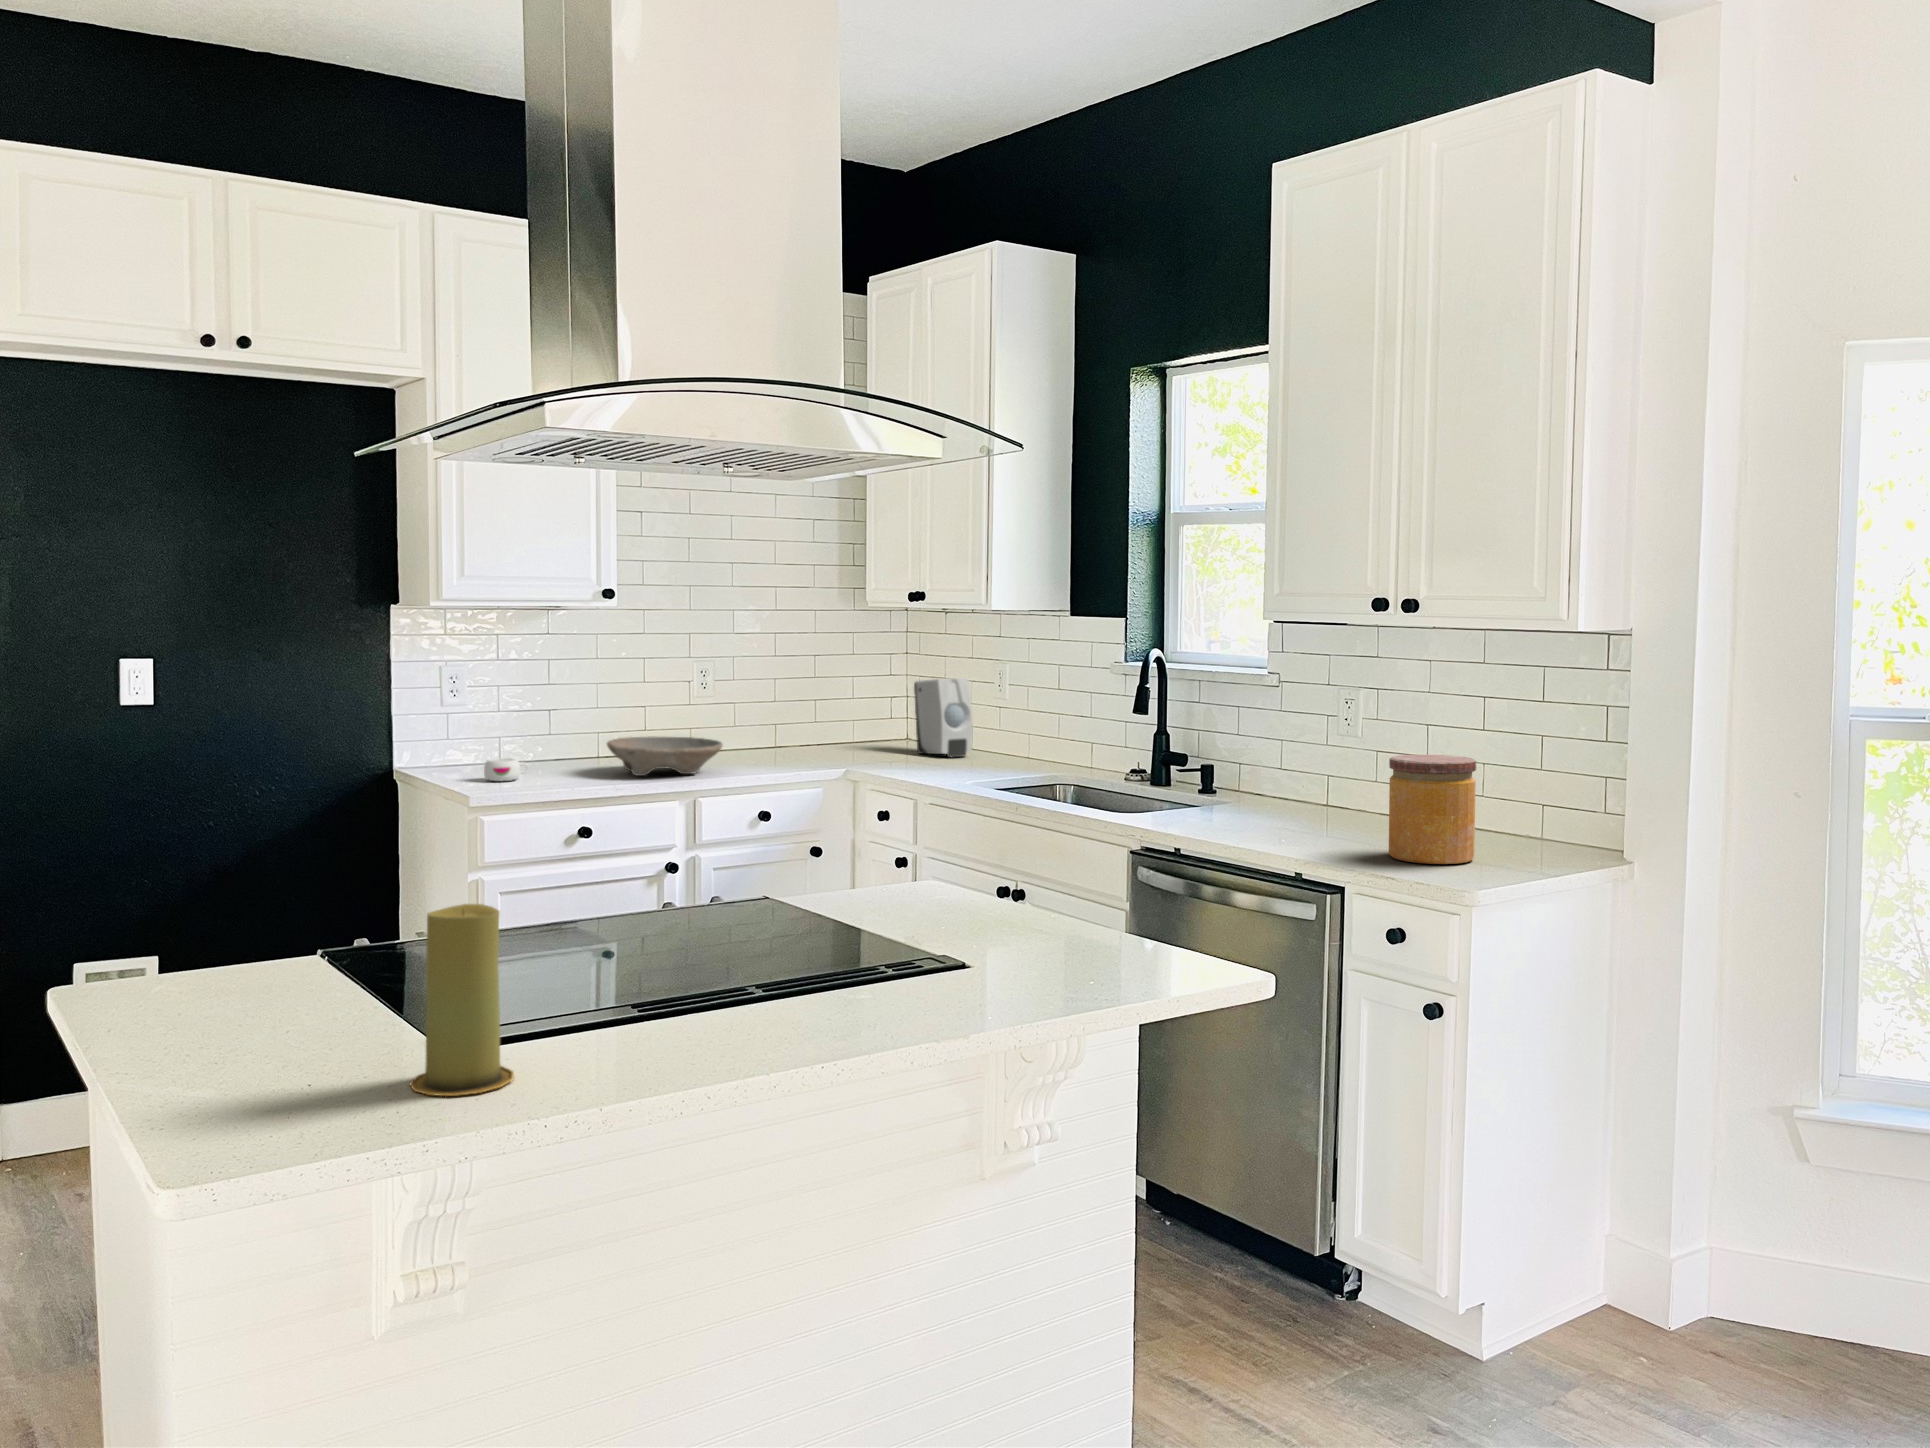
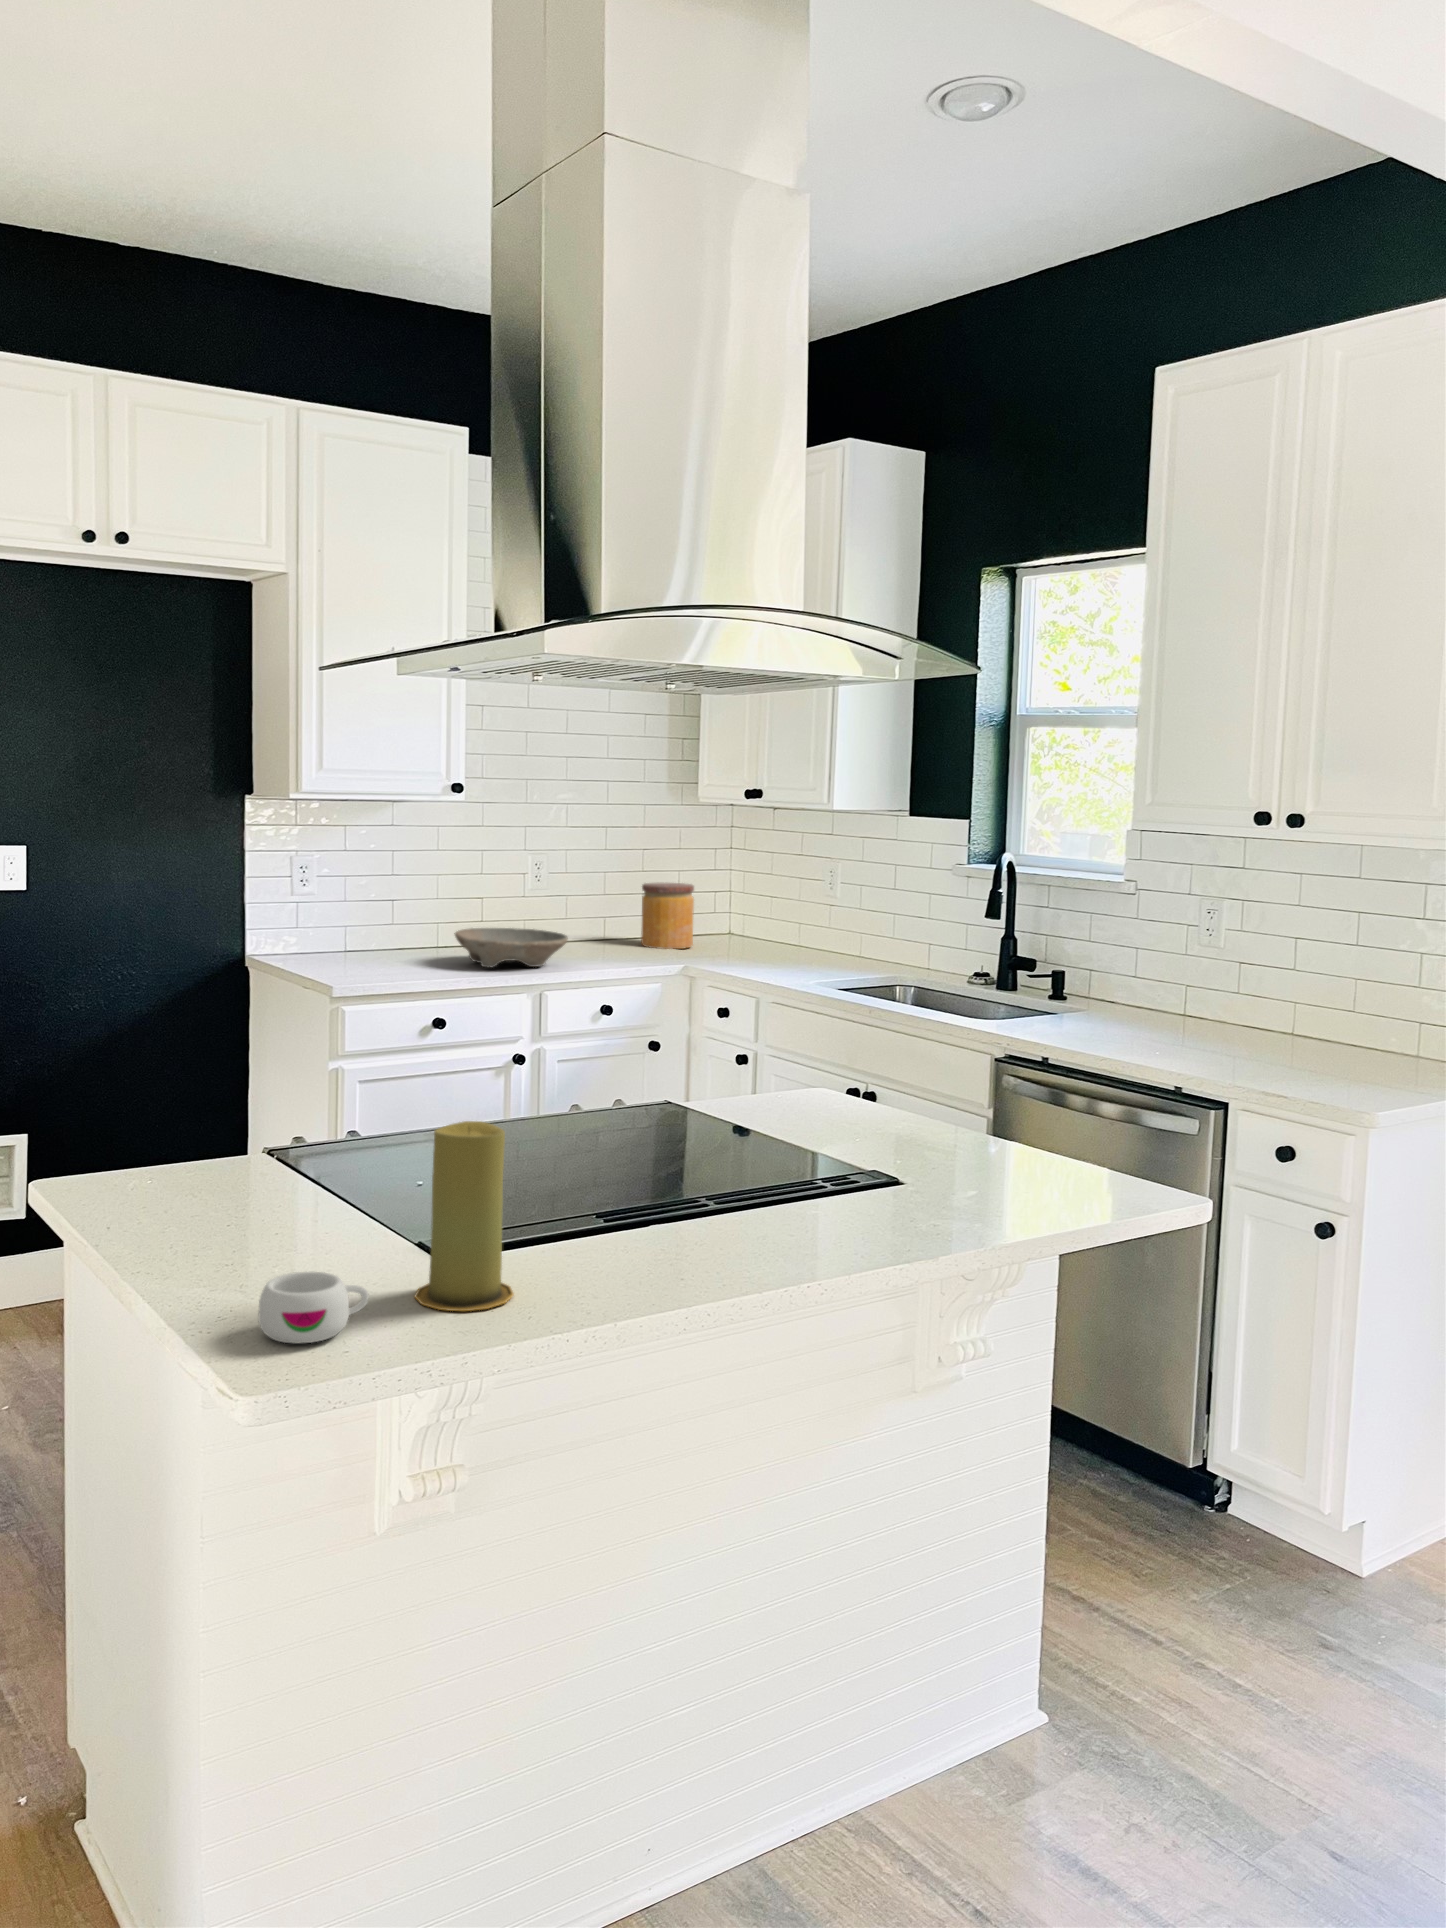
soap dispenser: present [914,678,973,757] -> none [746,875,805,954]
jar: present [1389,754,1476,864] -> present [641,883,694,949]
mug: present [484,758,529,781] -> present [258,1272,369,1344]

